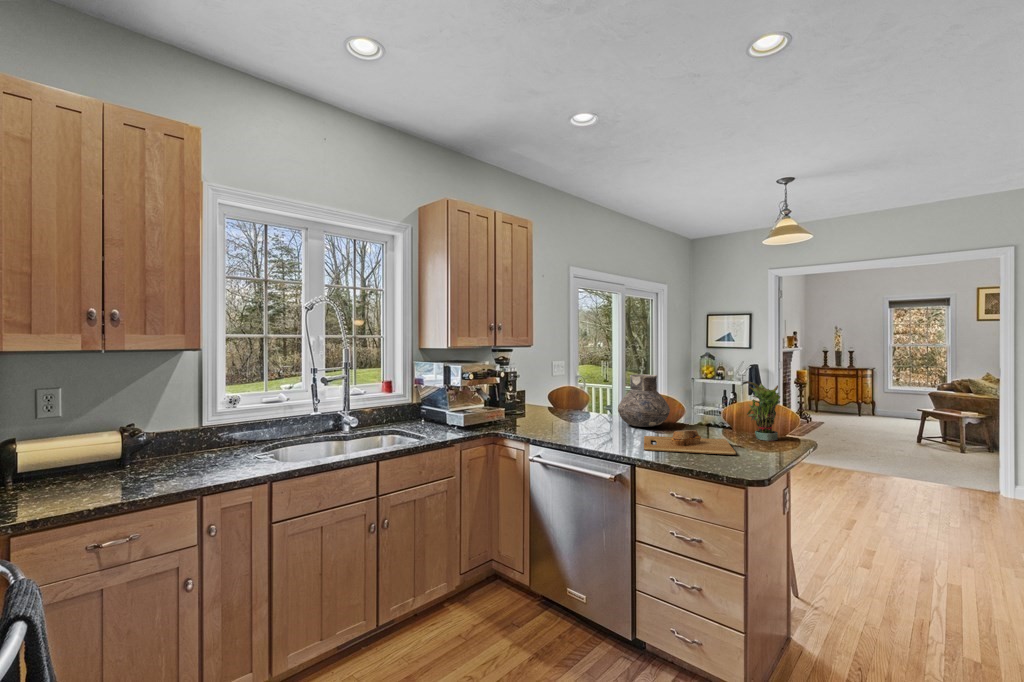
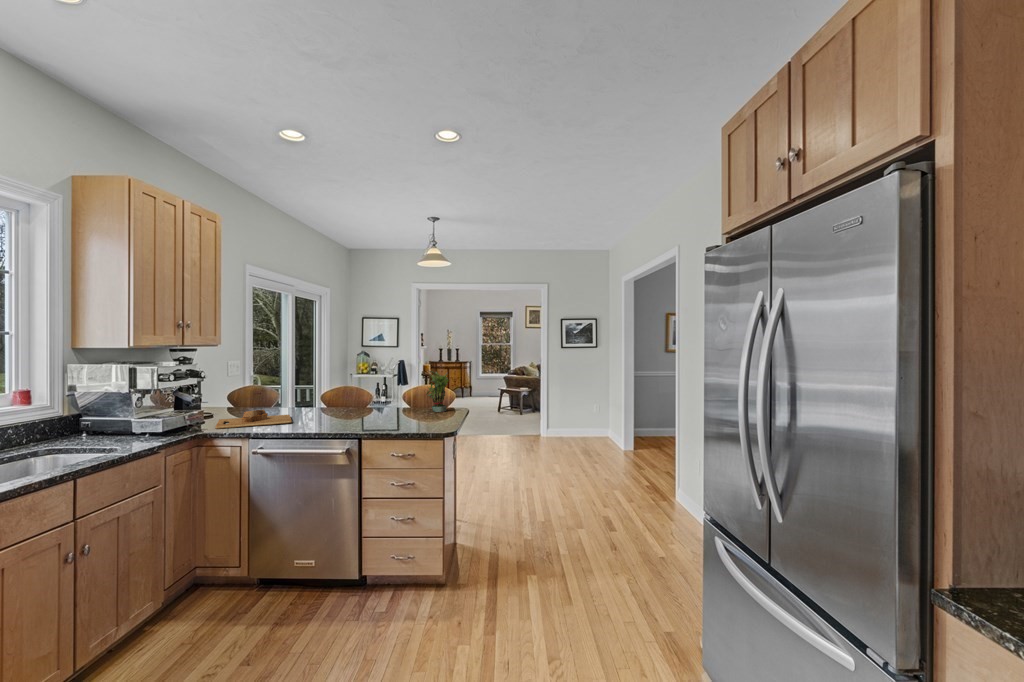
vase: present [618,374,670,427] -> none [323,369,368,413]
cutting board: present [644,430,736,455] -> present [215,409,292,429]

